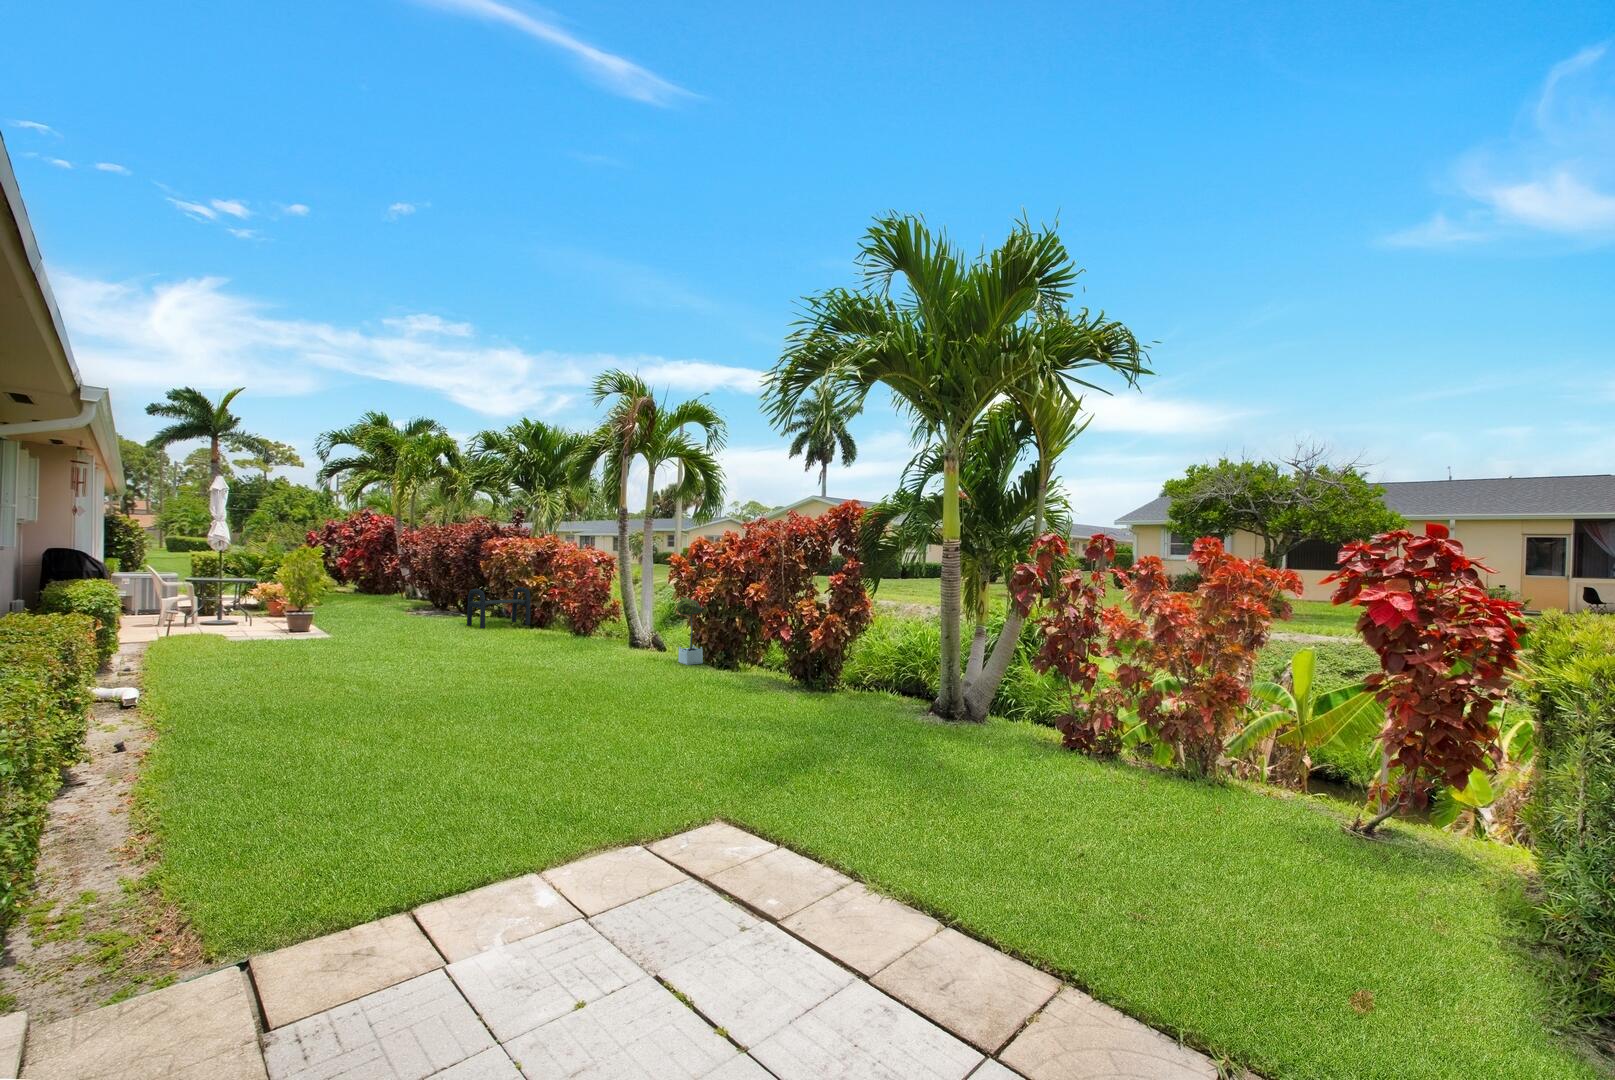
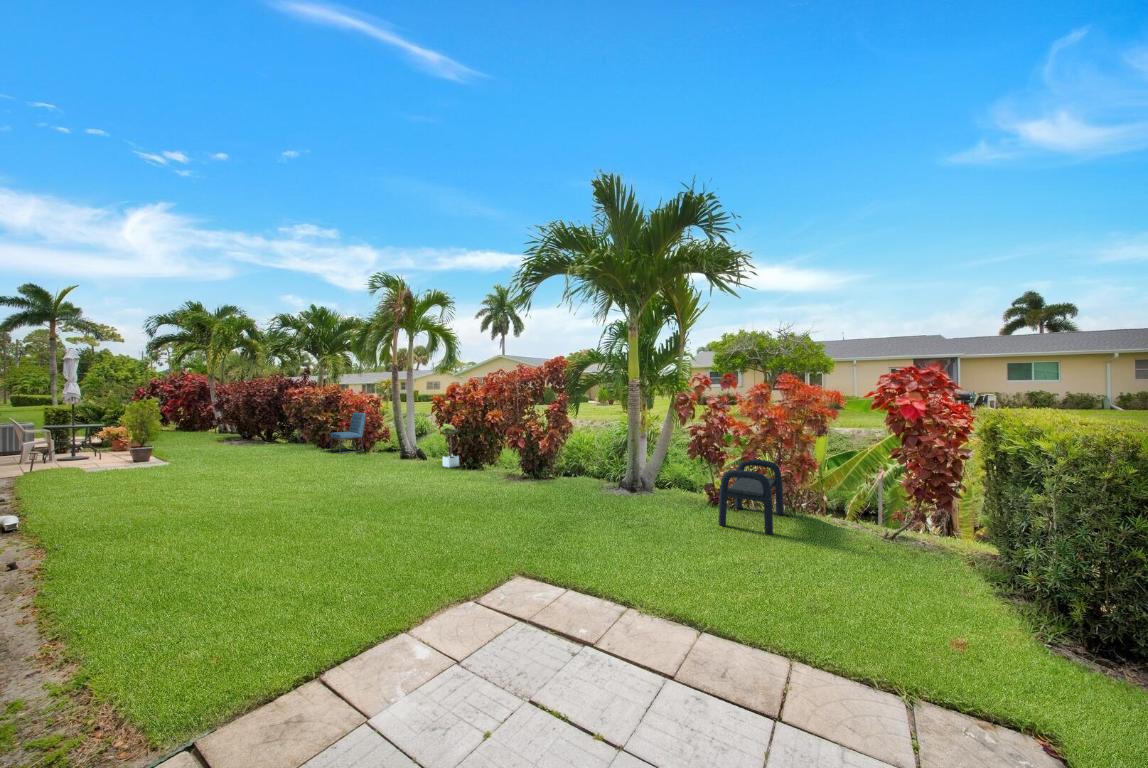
chair: none [531,576,581,636] -> present [330,412,366,454]
bench: present [467,587,530,628] -> present [719,459,783,535]

